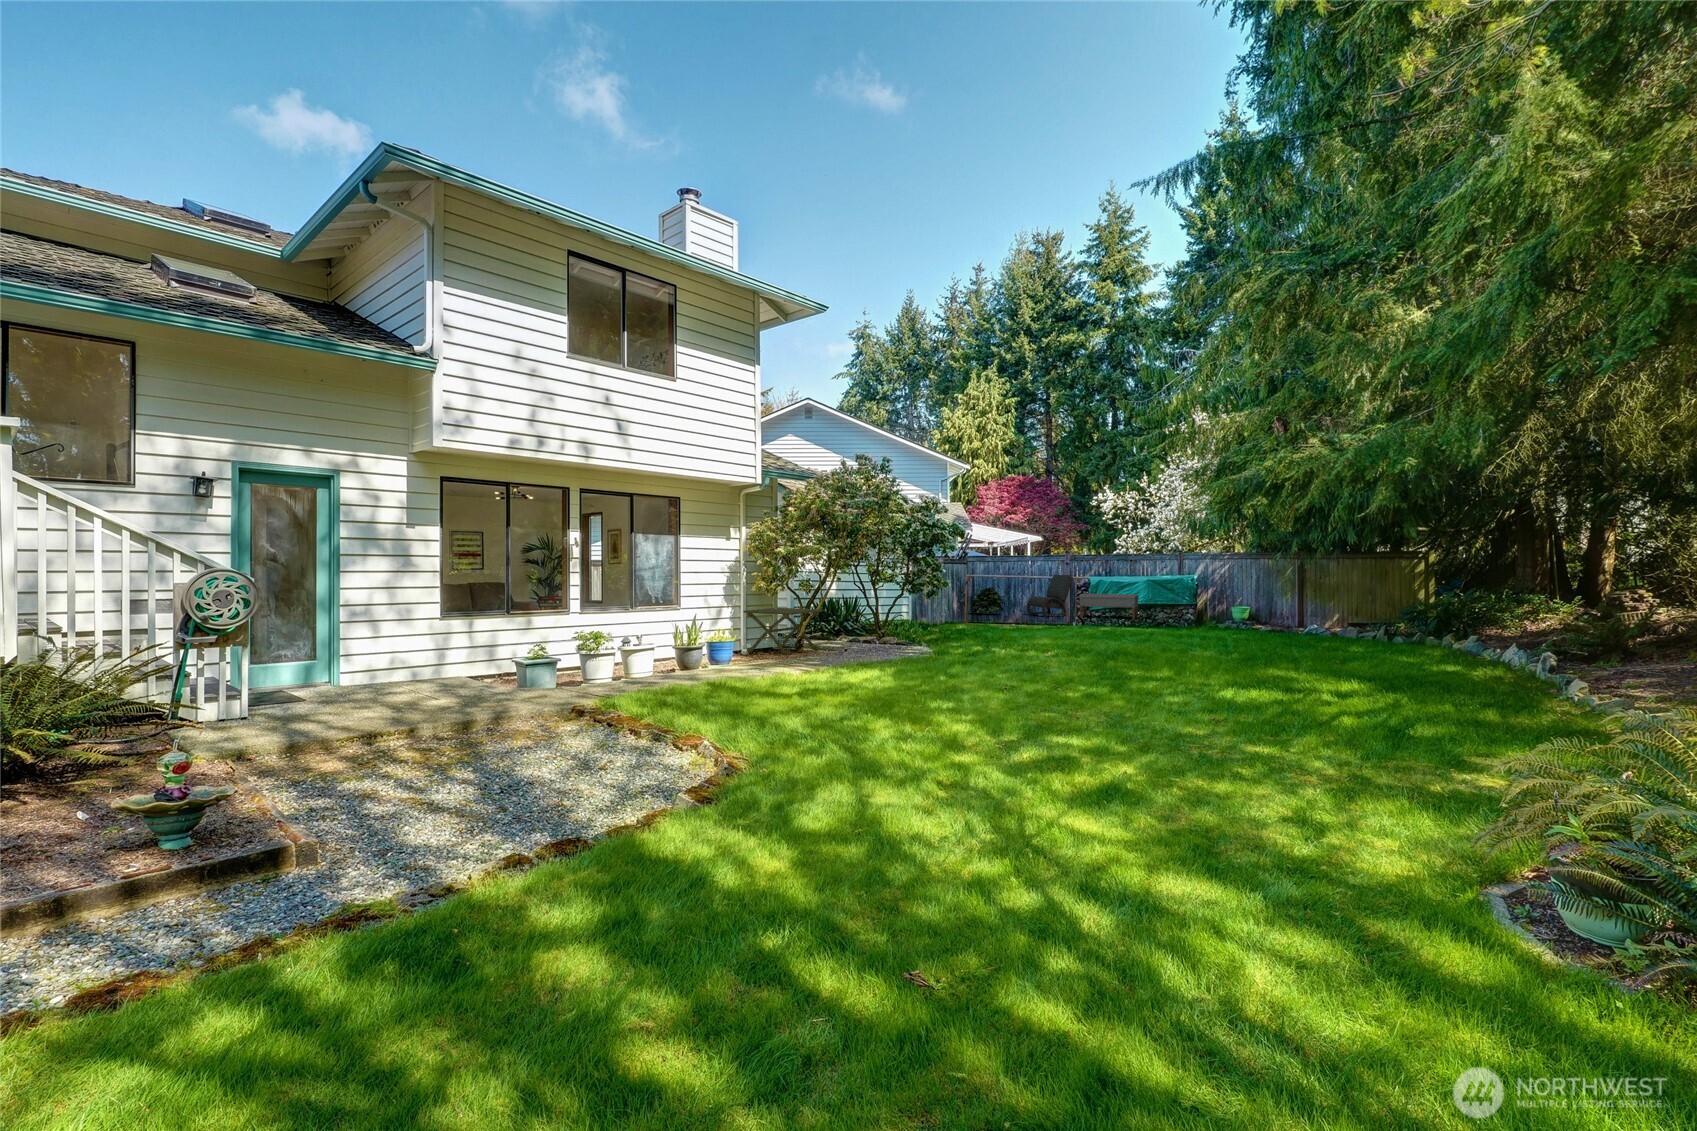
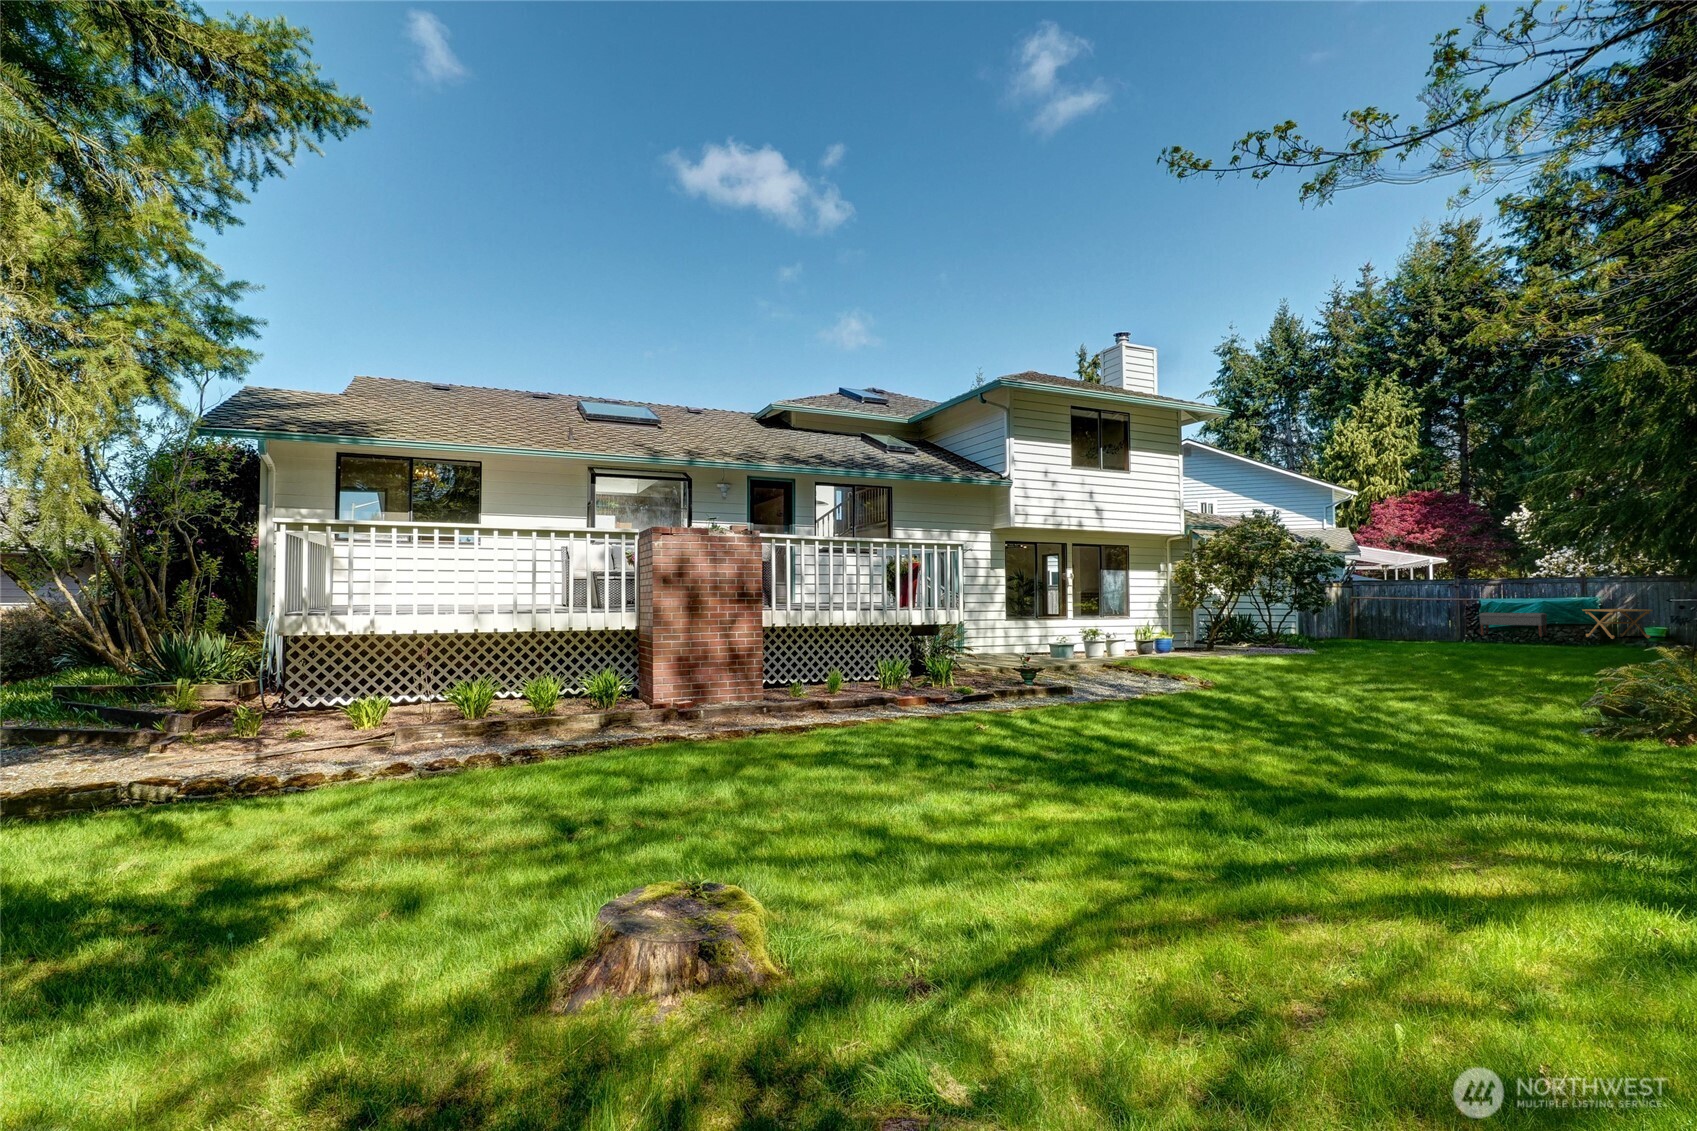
lounge chair: present [1027,575,1073,617] -> none [1423,595,1473,635]
potted plant: present [970,587,1003,614] -> none [1362,608,1398,632]
side table: present [743,608,823,656] -> present [1582,609,1653,639]

